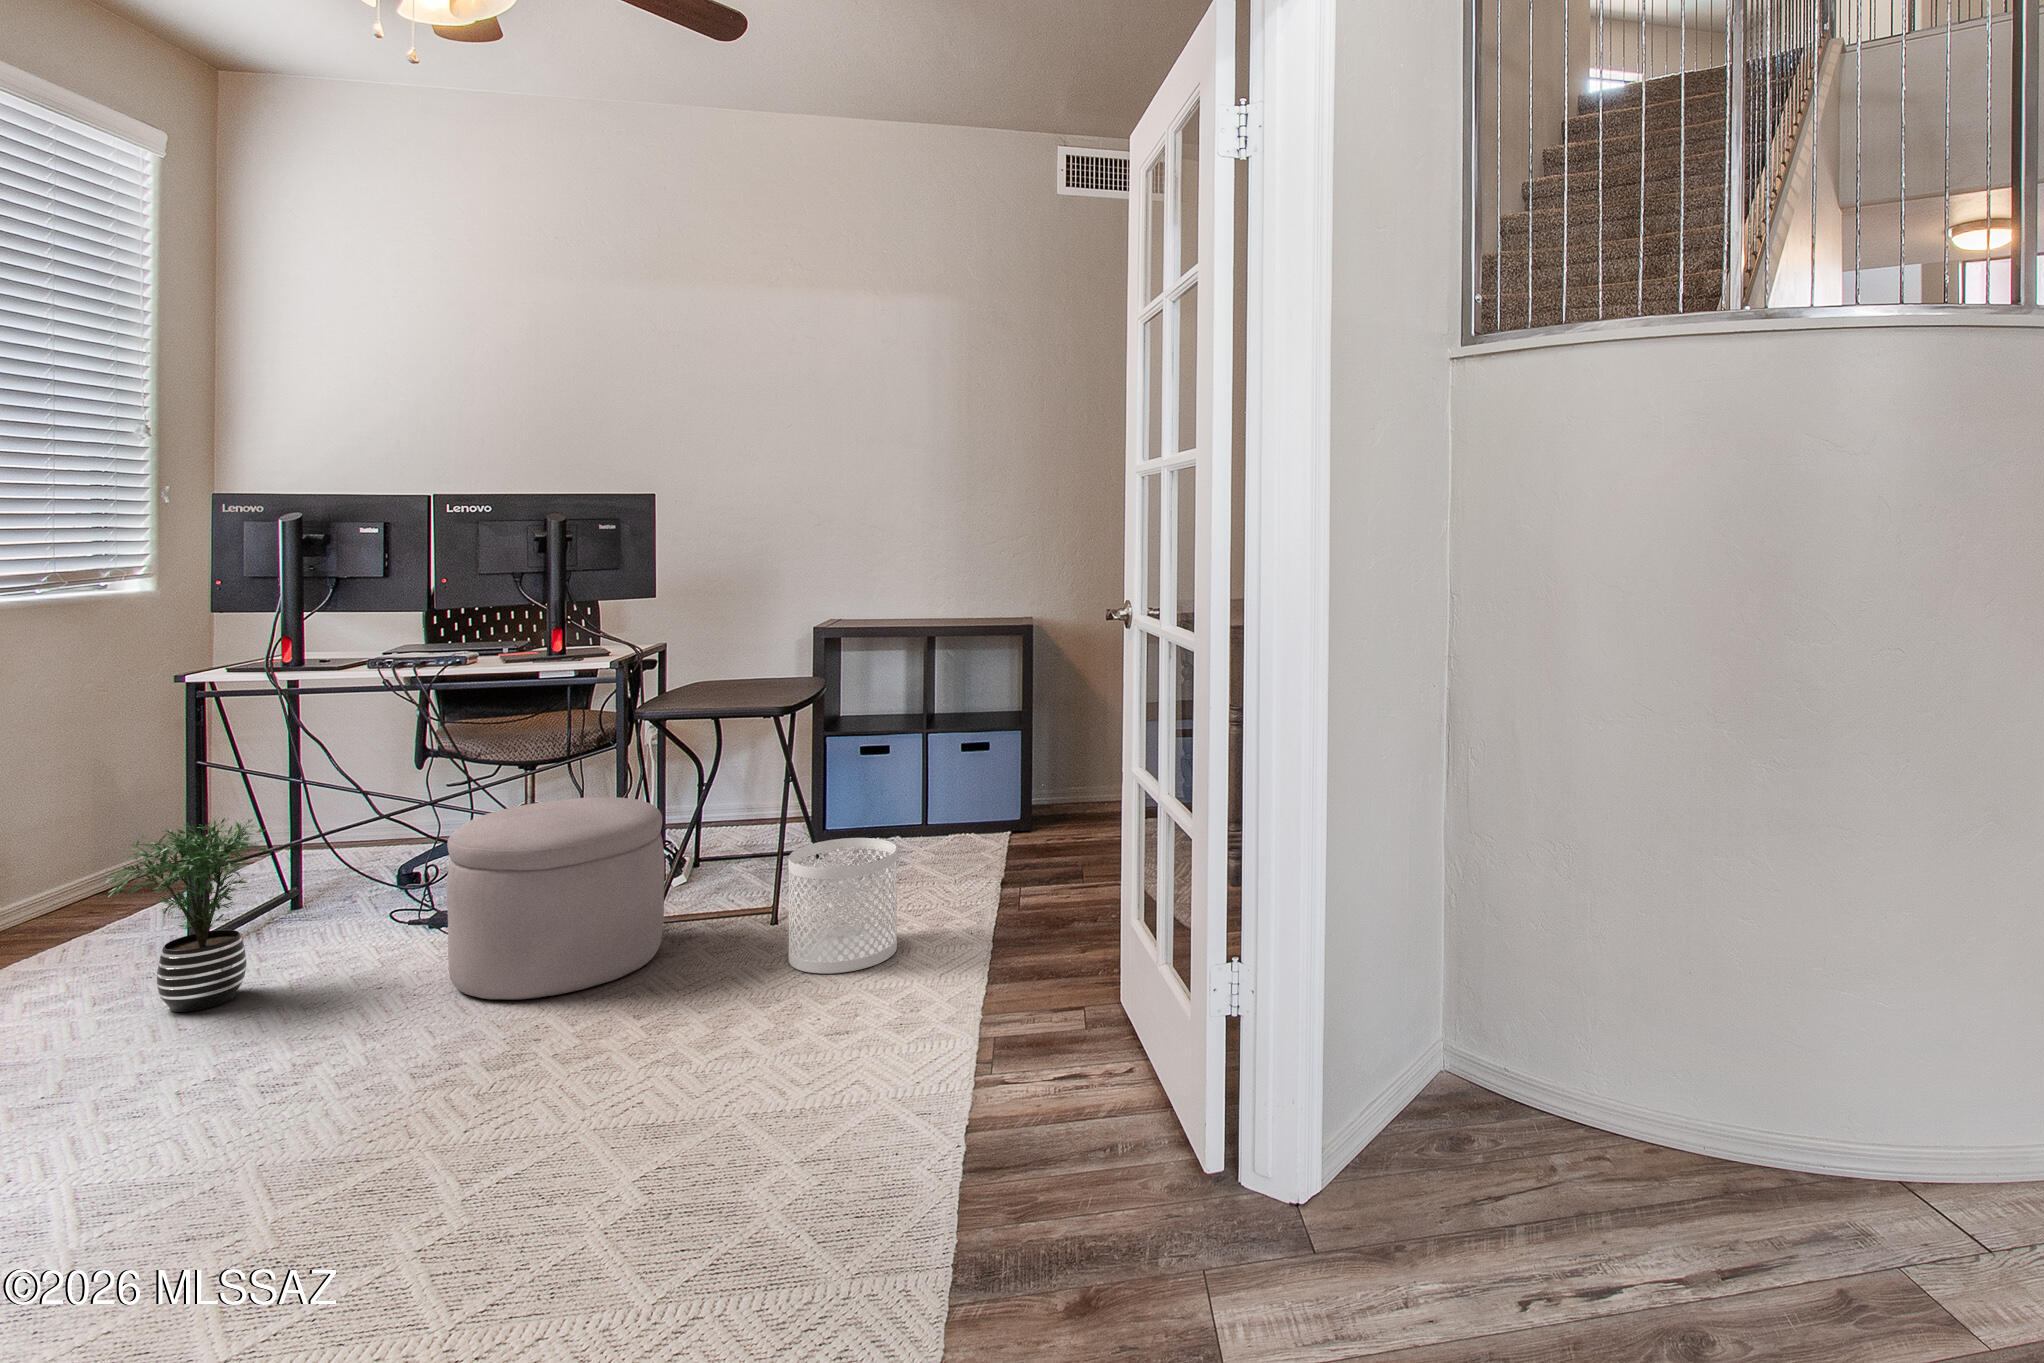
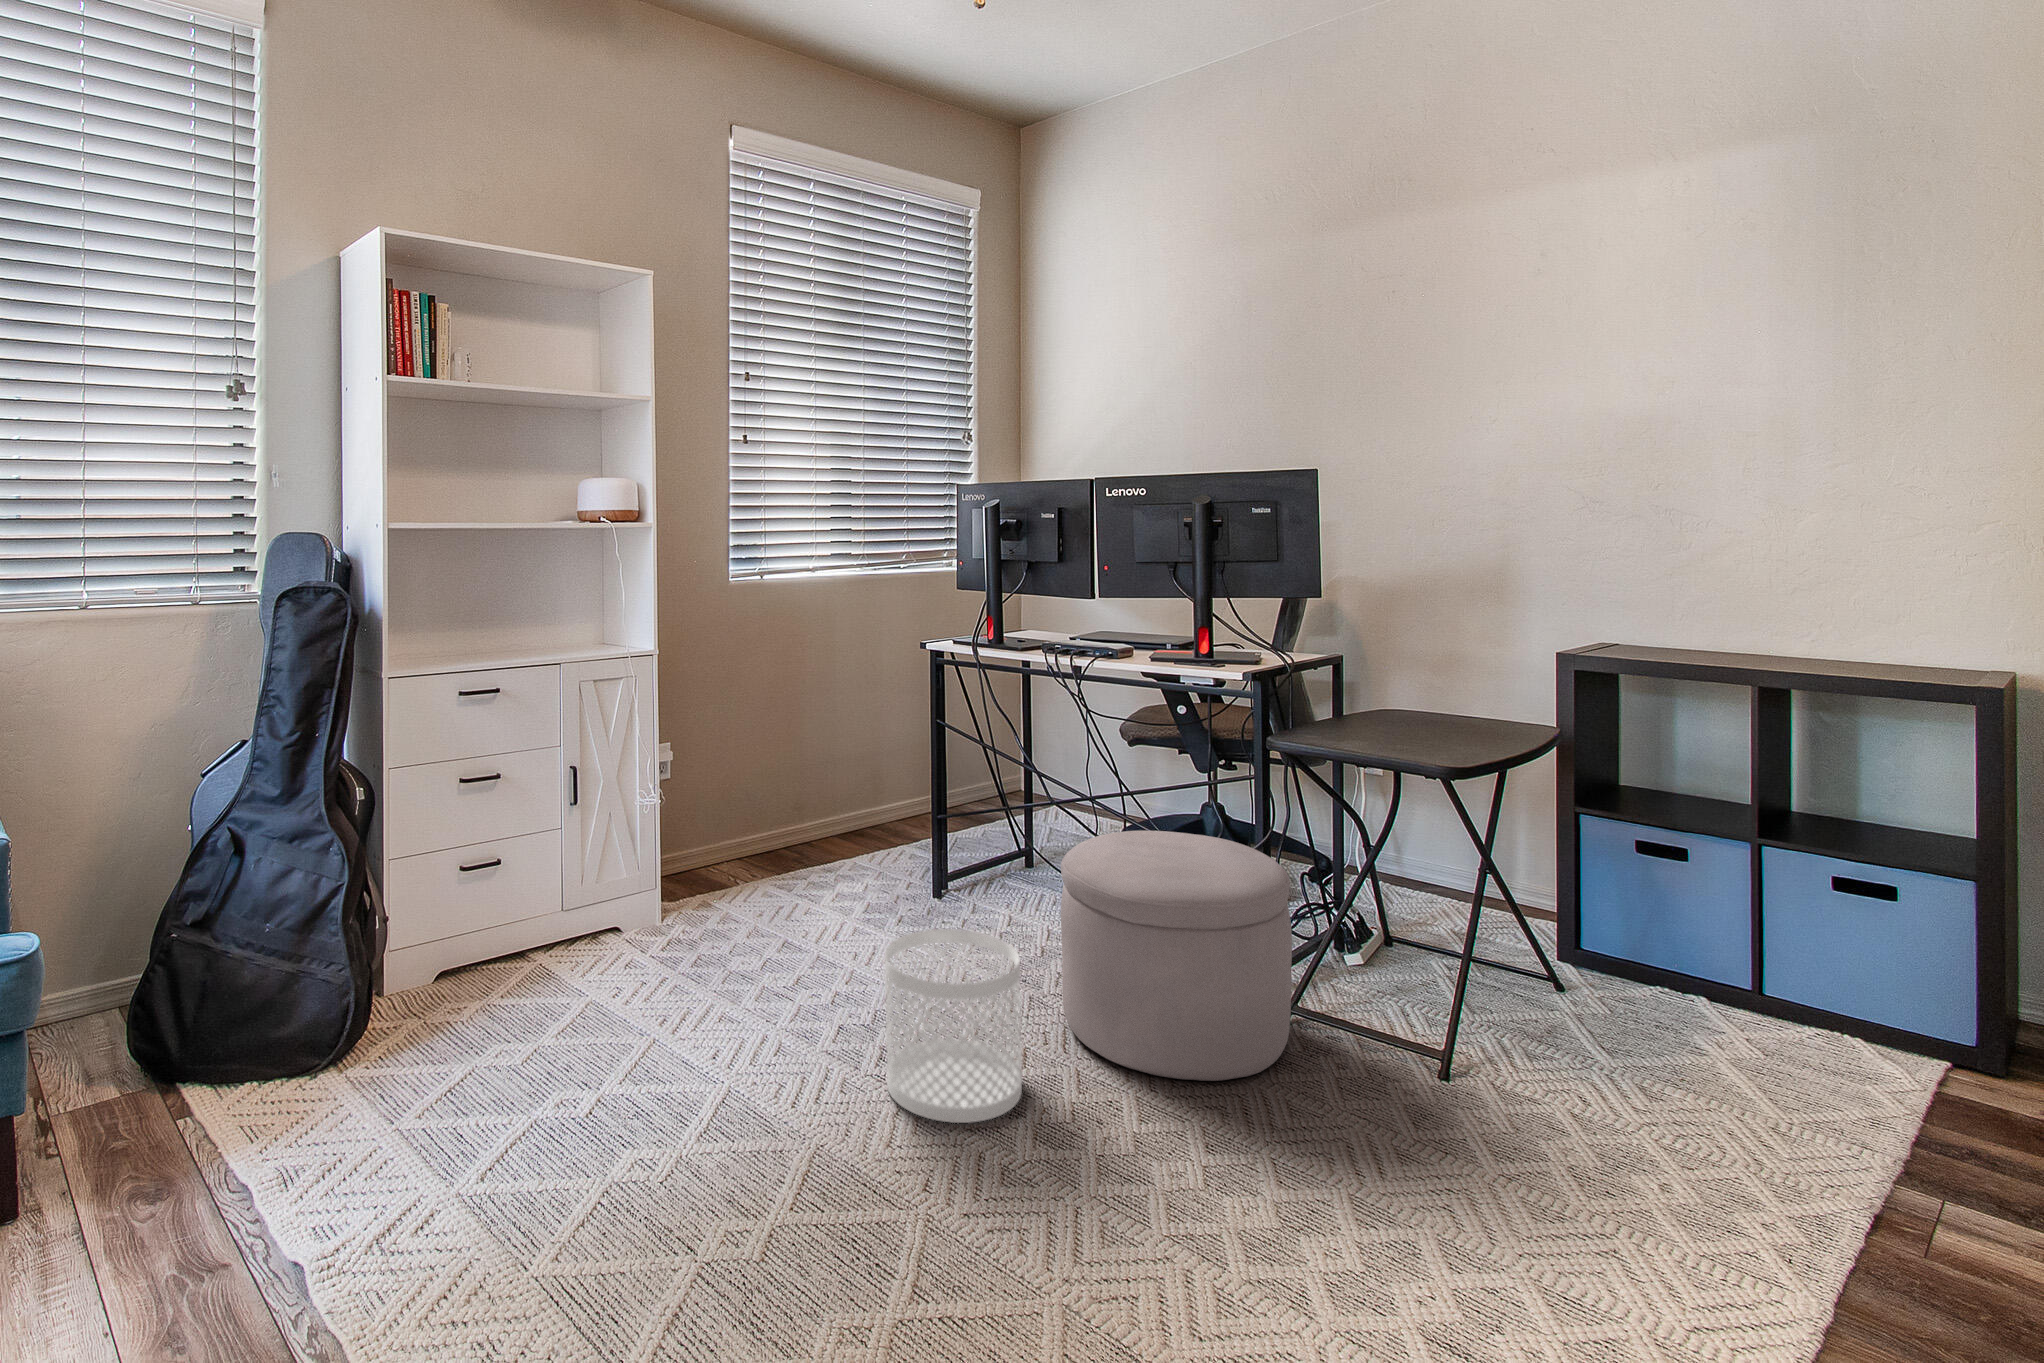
potted plant: present [107,818,267,1012] -> none [841,778,958,951]
waste basket: present [788,838,897,974] -> present [885,929,1022,1123]

